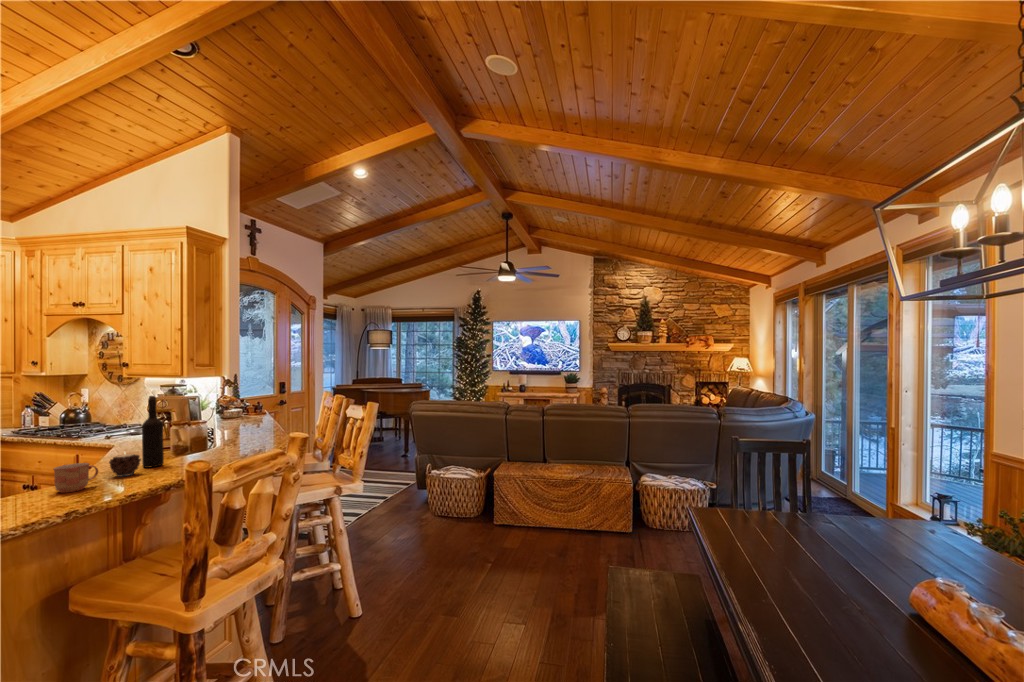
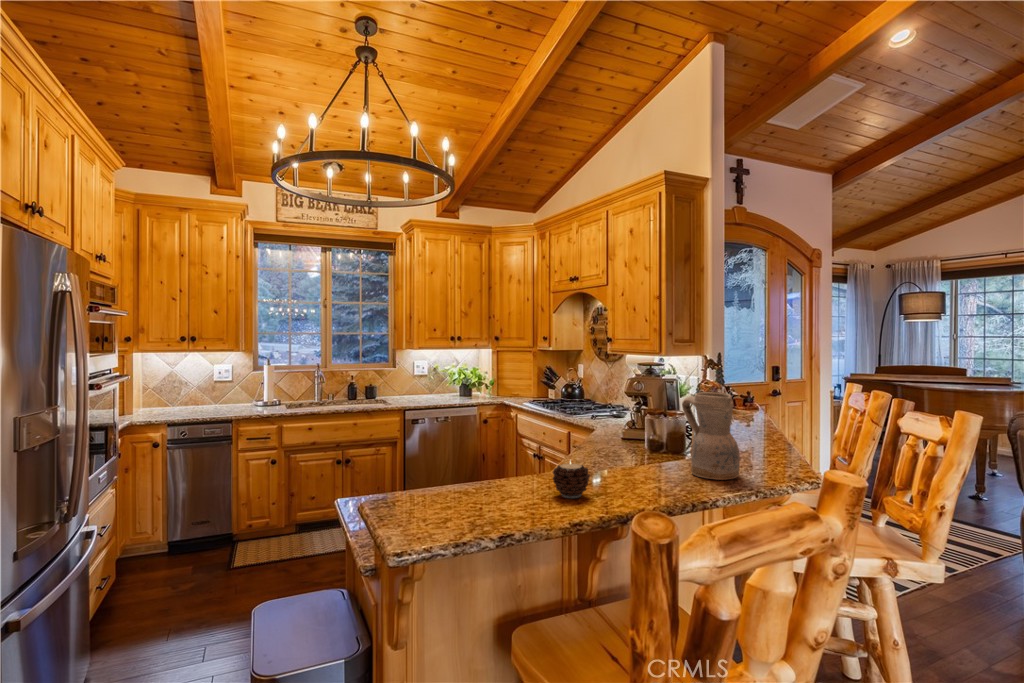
wine bottle: present [142,396,164,468] -> none [595,378,623,487]
ceramic pitcher: none [206,400,245,453] -> present [682,392,740,480]
mug: present [53,463,98,493] -> none [482,471,532,516]

